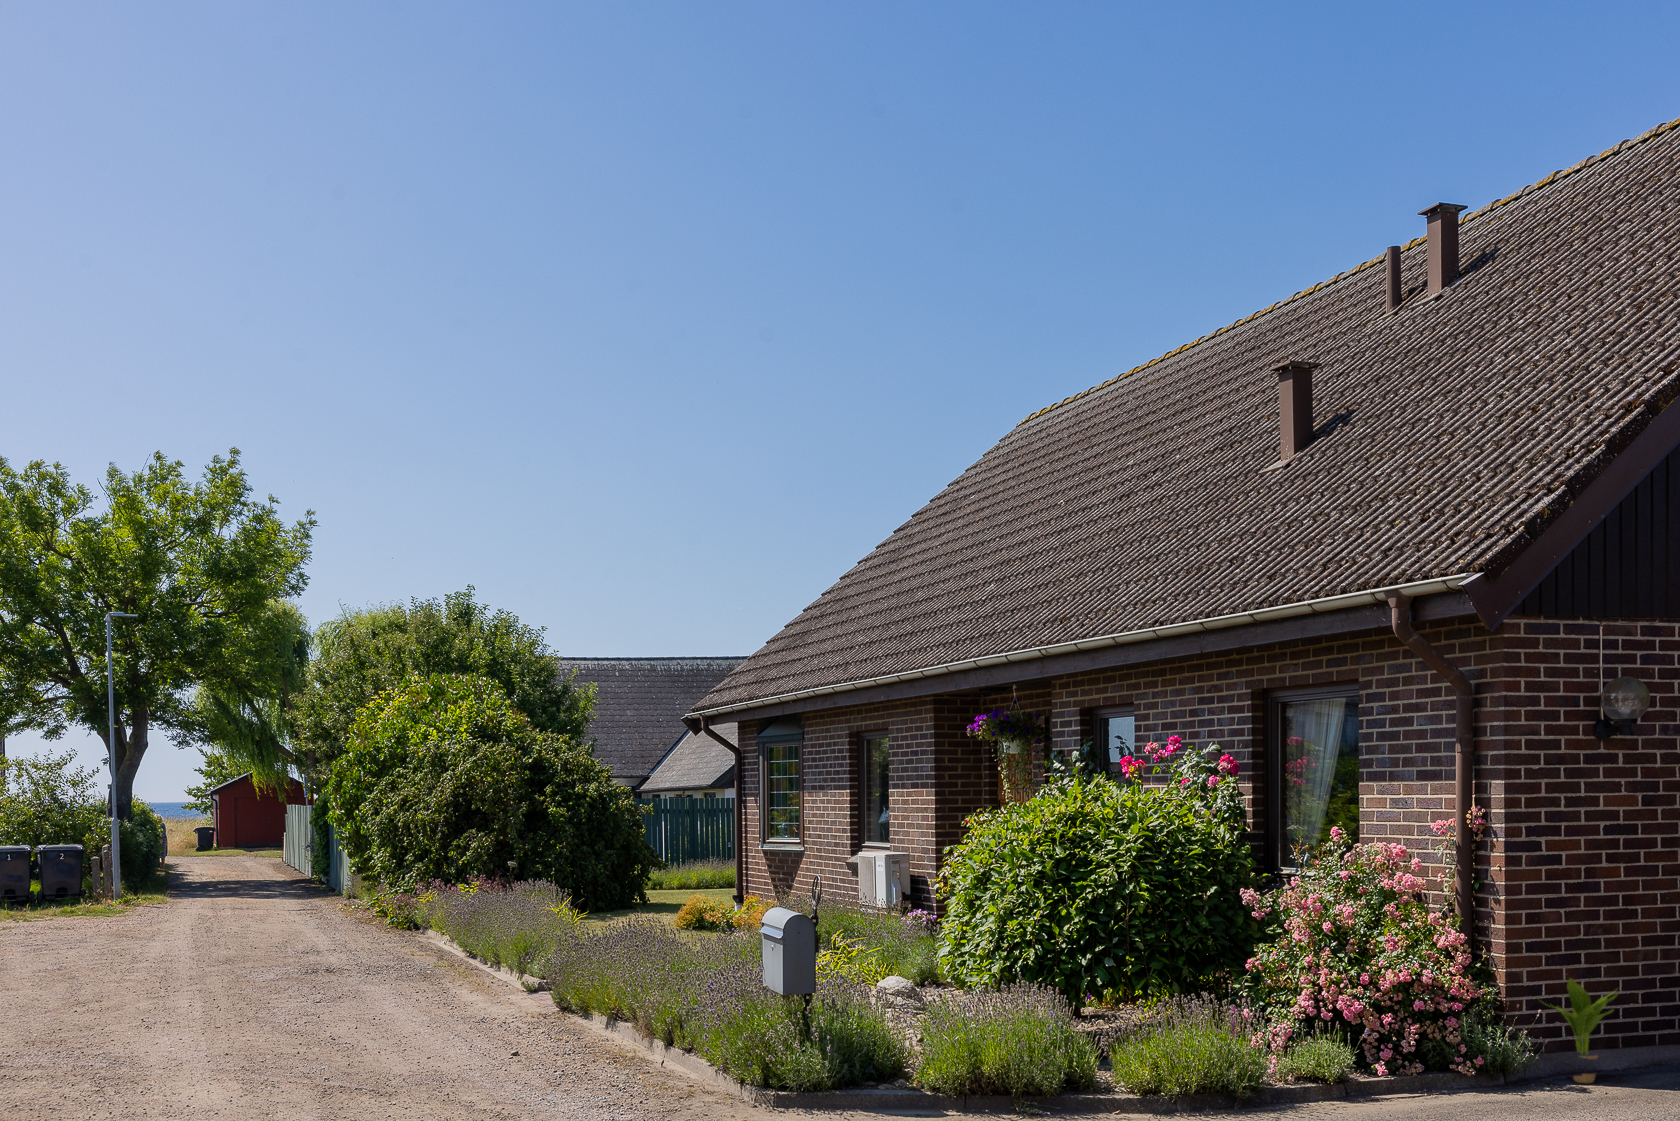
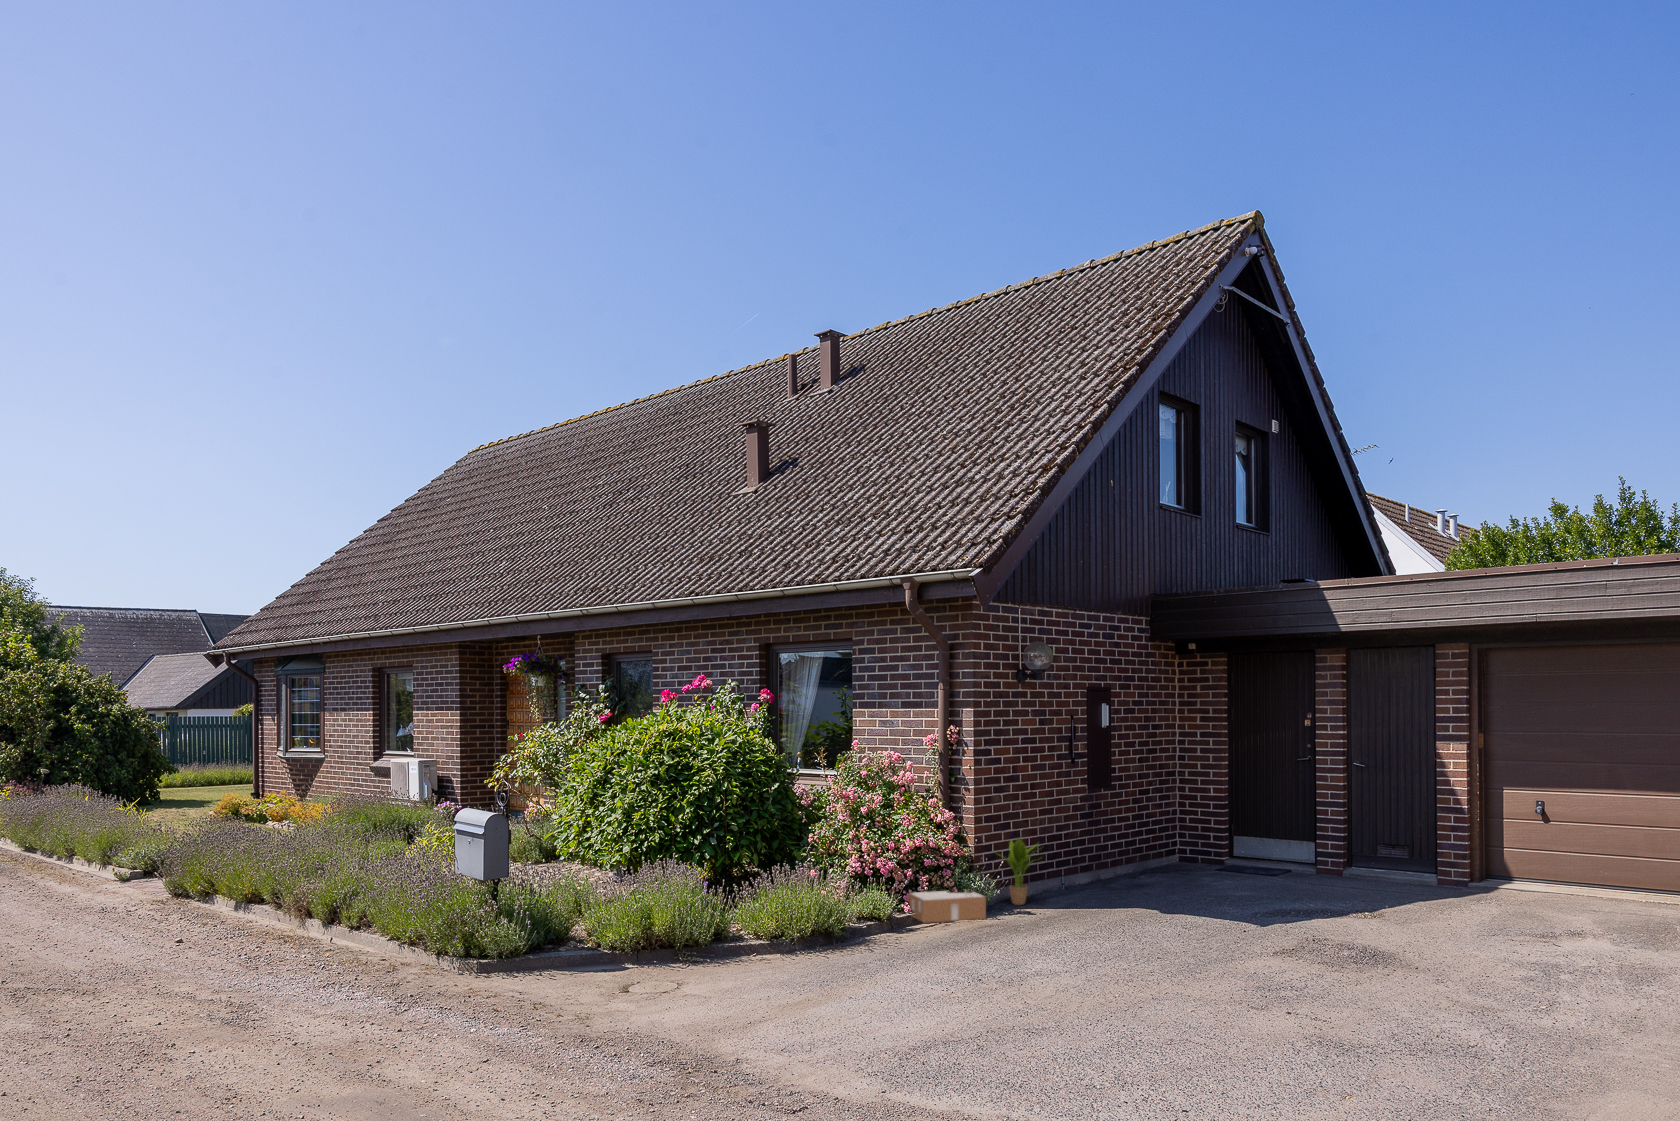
cardboard box: none [1389,1050,1501,1095] -> present [908,891,986,923]

